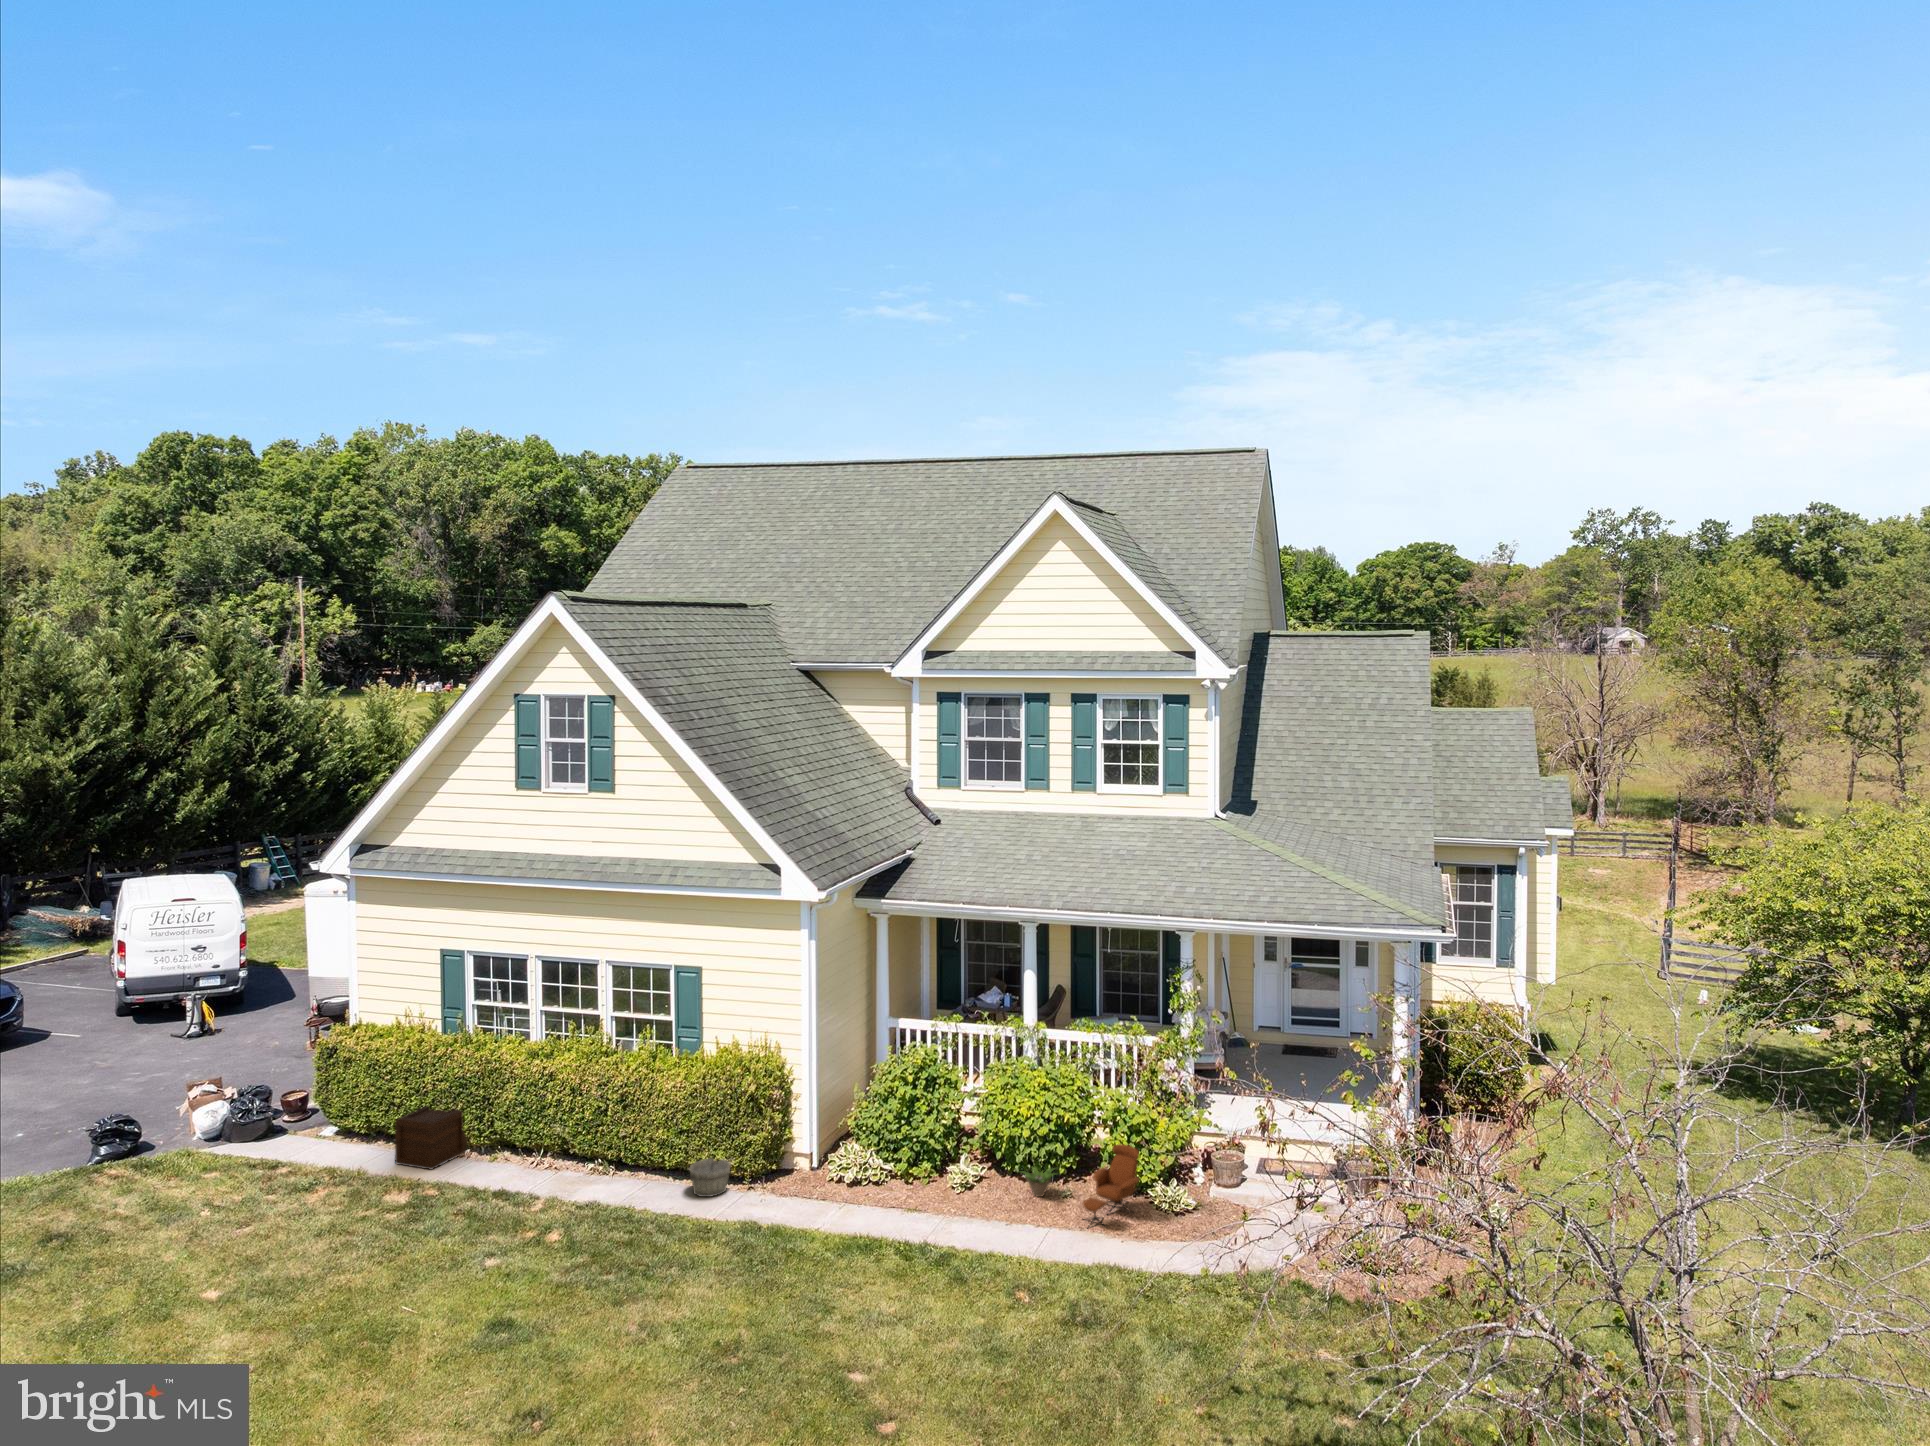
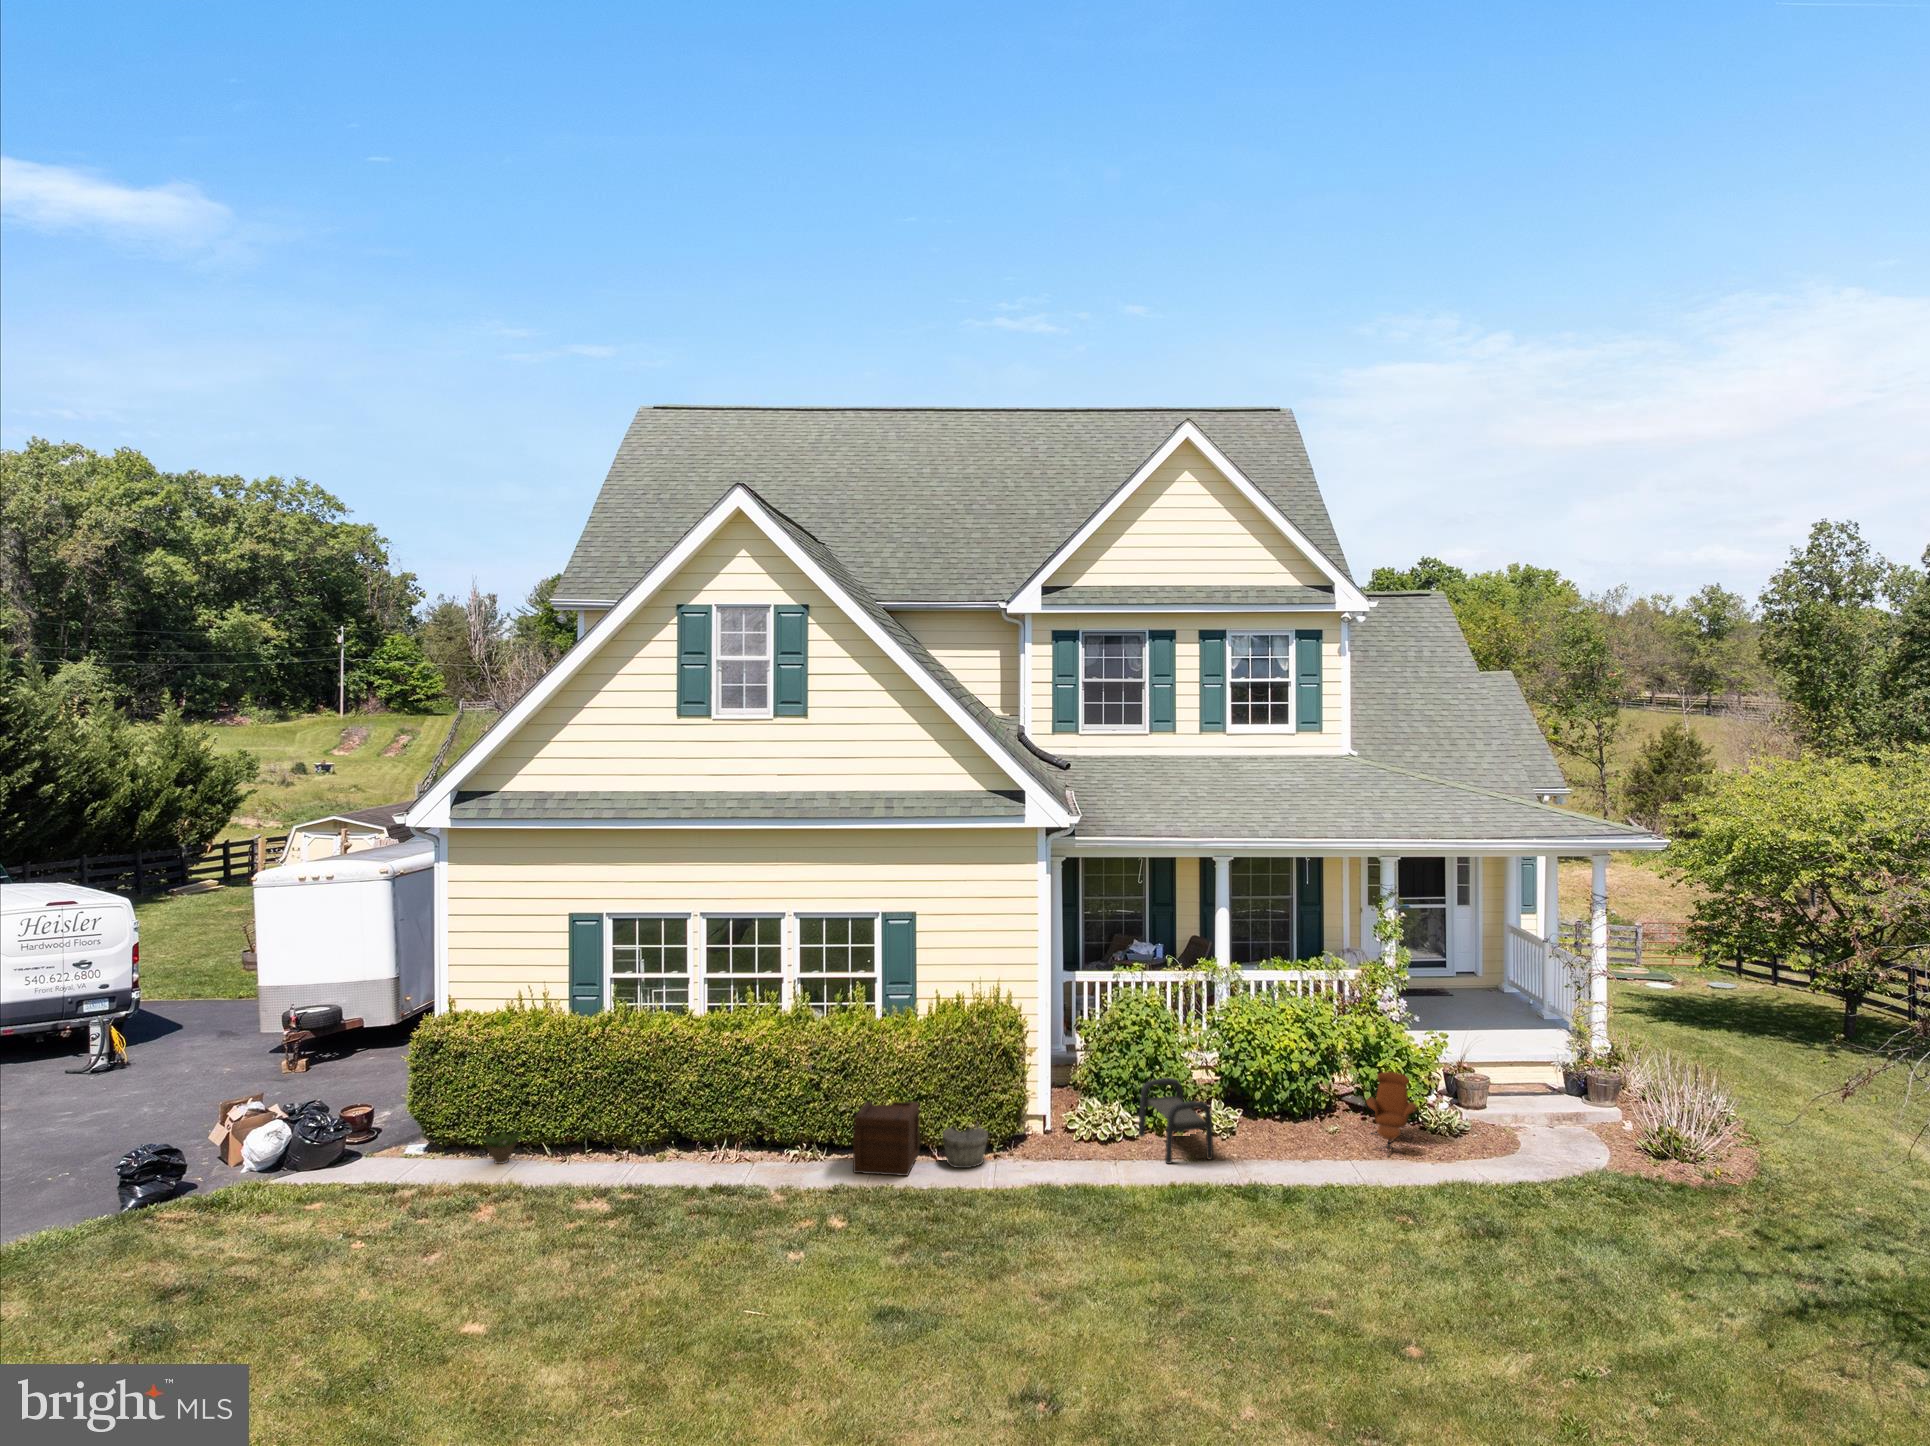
wooden crate: present [395,1106,467,1170] -> present [853,1102,920,1176]
bench: none [876,1131,929,1213] -> present [1139,1078,1213,1164]
decorative plant: present [1022,1167,1054,1197] -> present [481,1130,524,1164]

